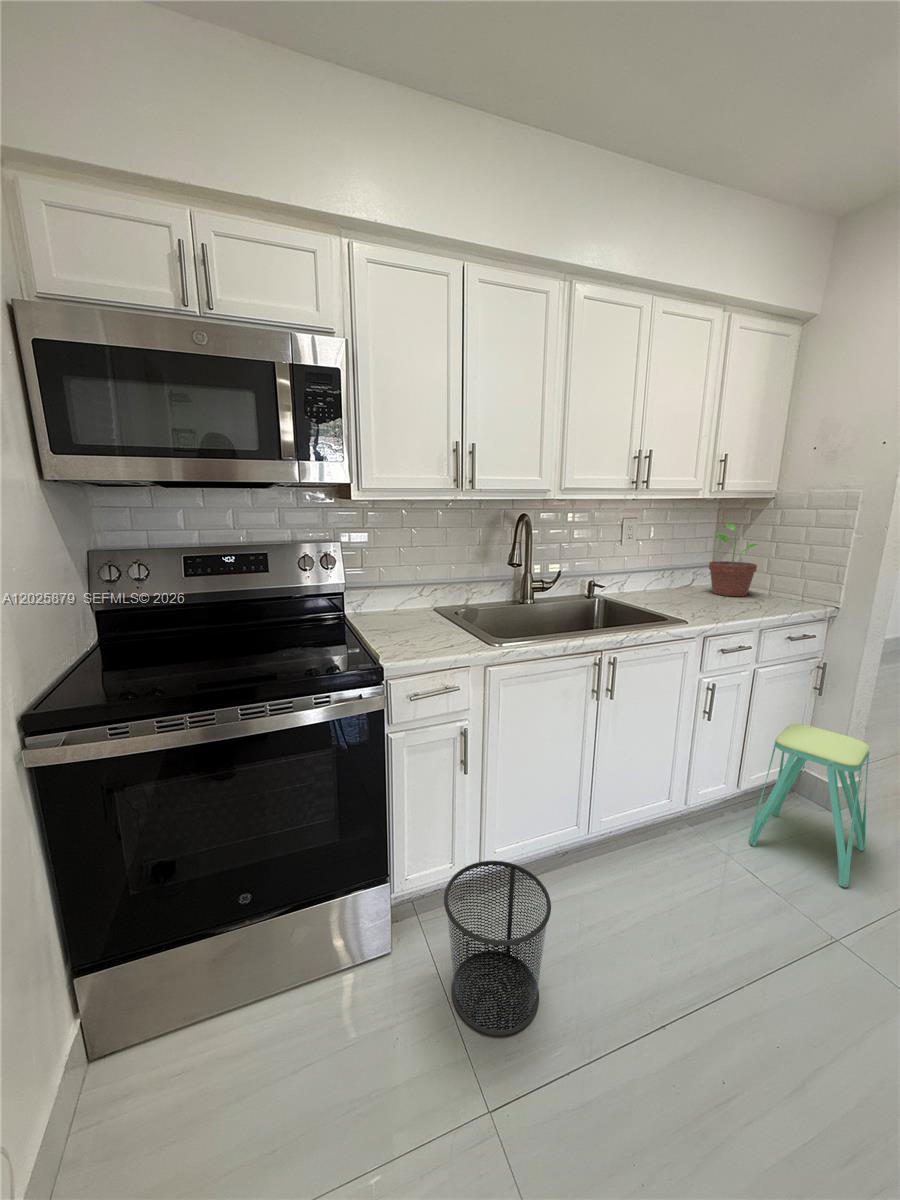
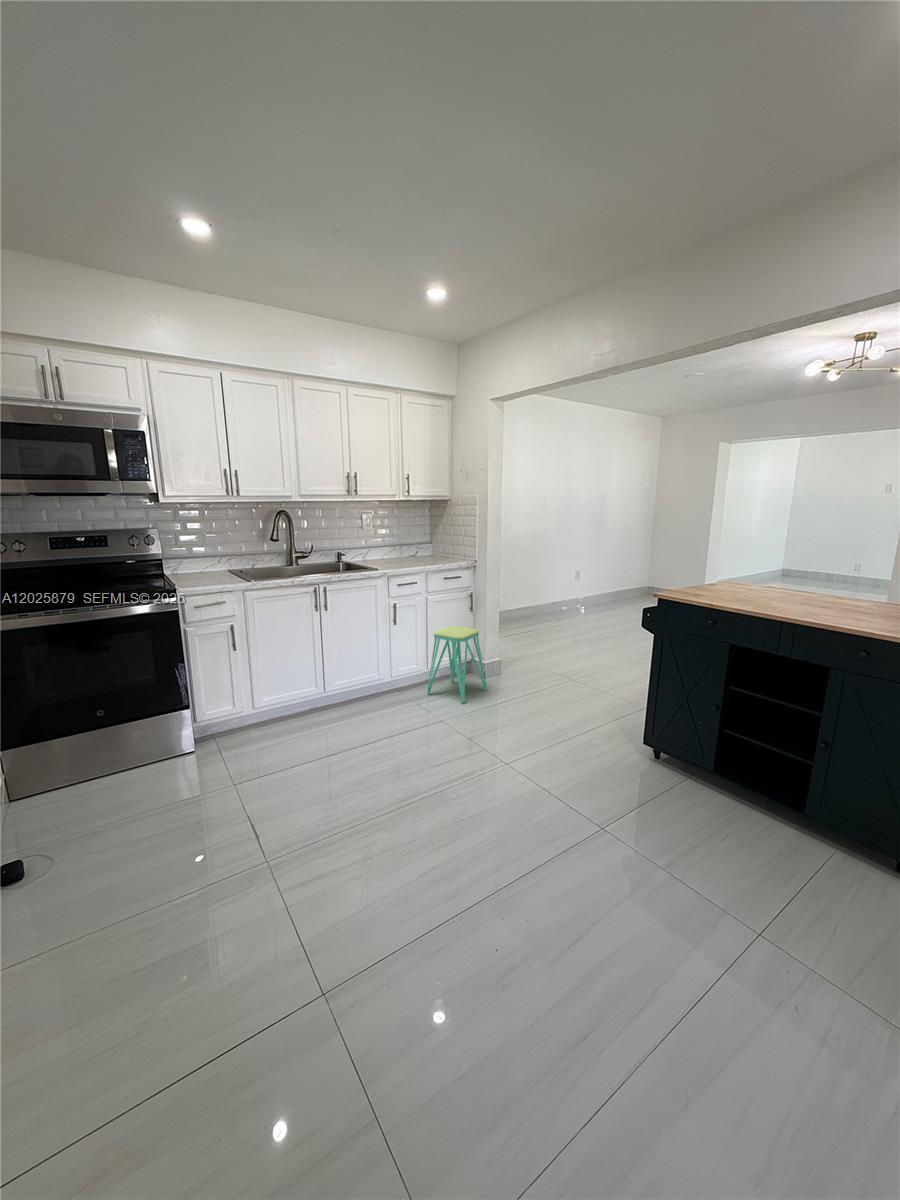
potted plant: present [709,523,758,596] -> none [416,517,441,559]
waste bin: present [444,861,551,1035] -> none [216,693,276,768]

